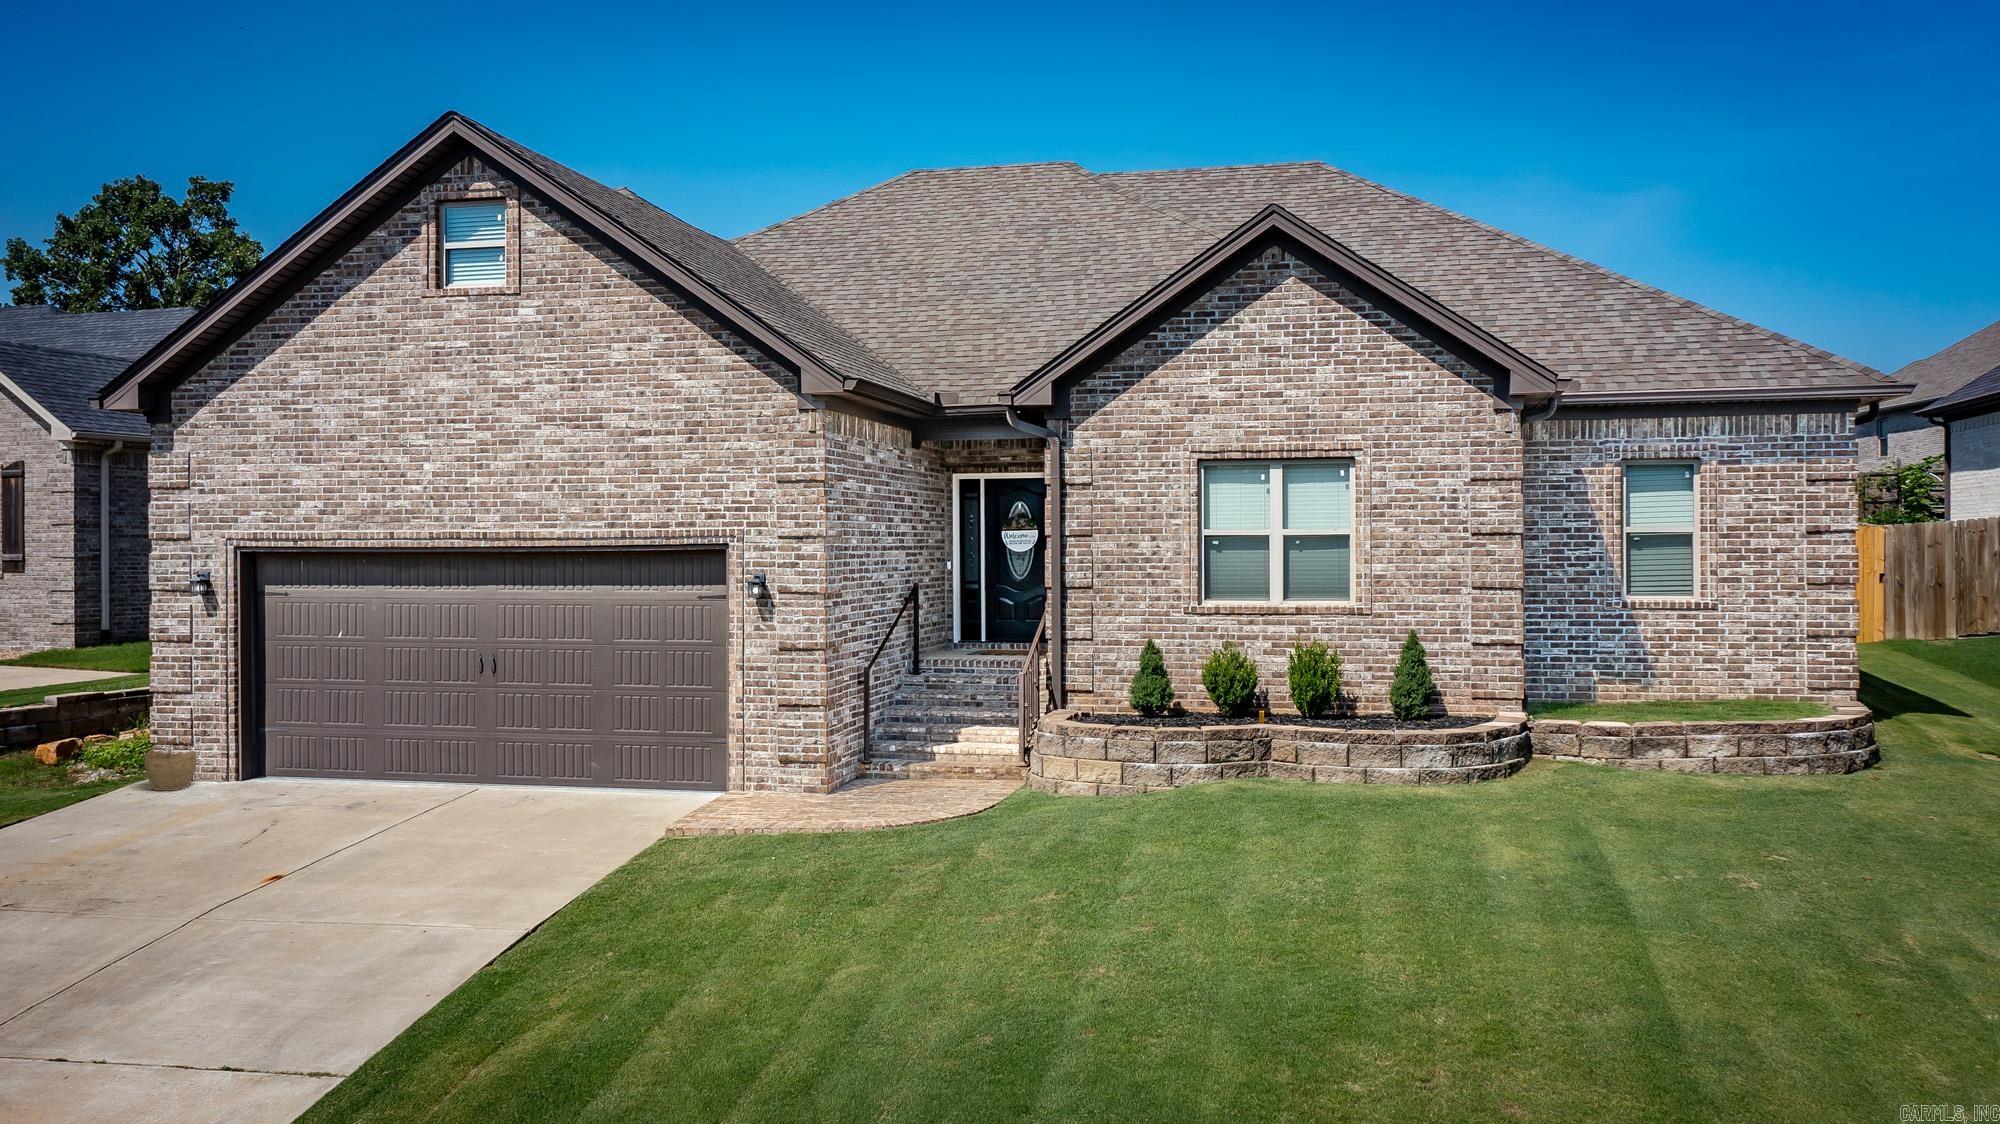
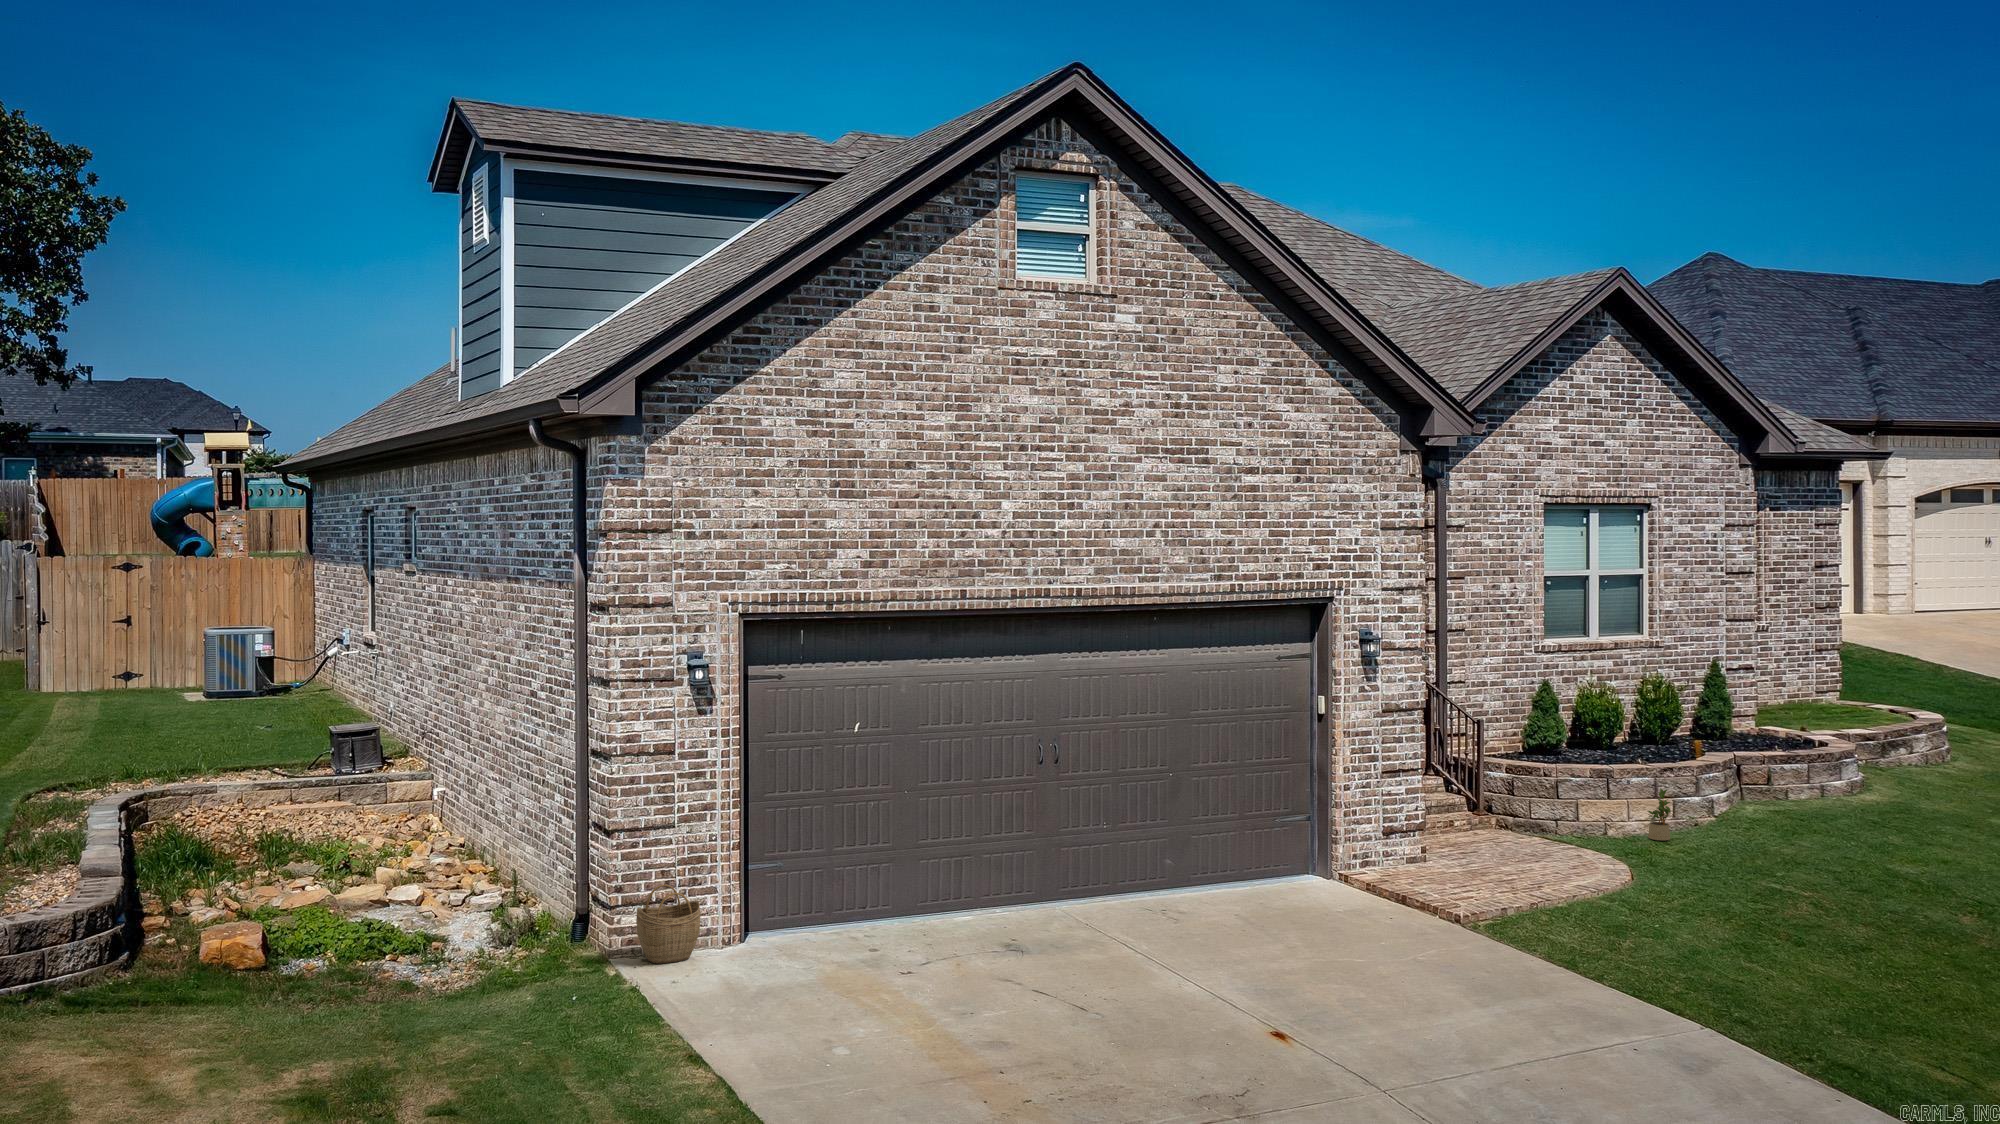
potted plant: none [1108,757,1136,813] -> present [1648,788,1671,841]

